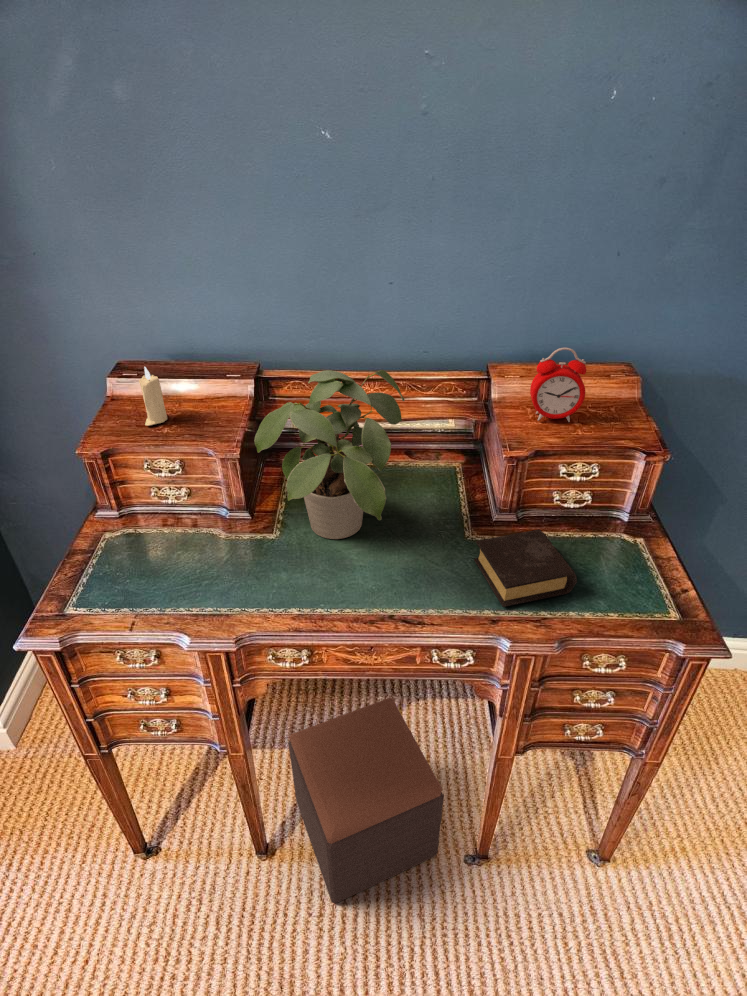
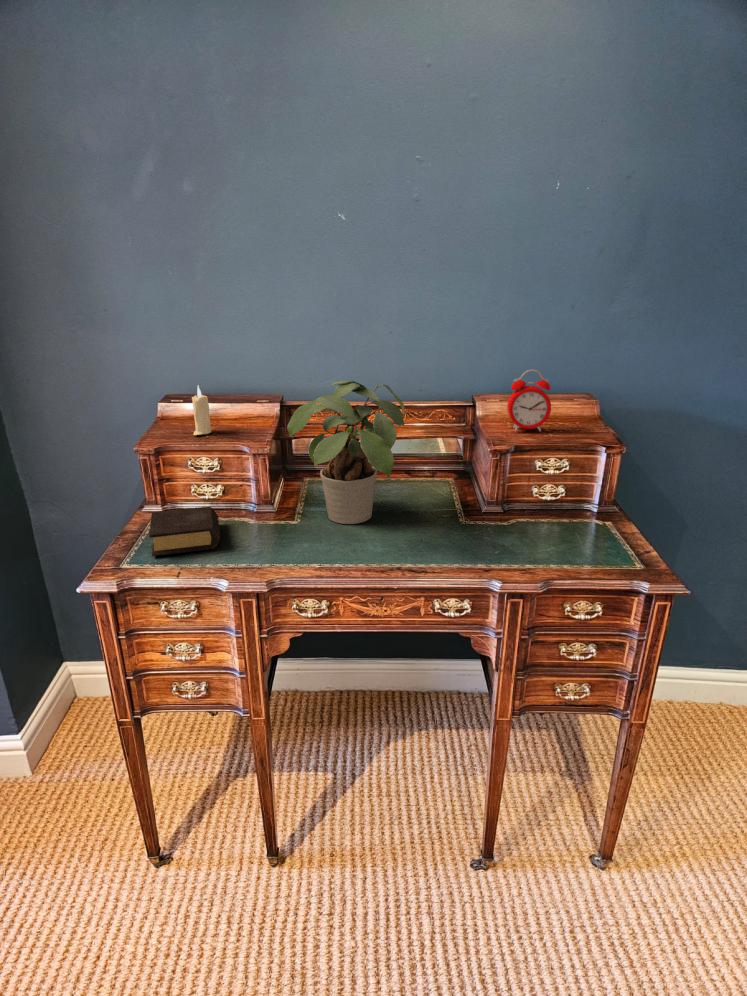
book: present [474,530,577,607] -> present [149,507,221,556]
footstool: present [288,698,444,903] -> none [301,701,449,902]

